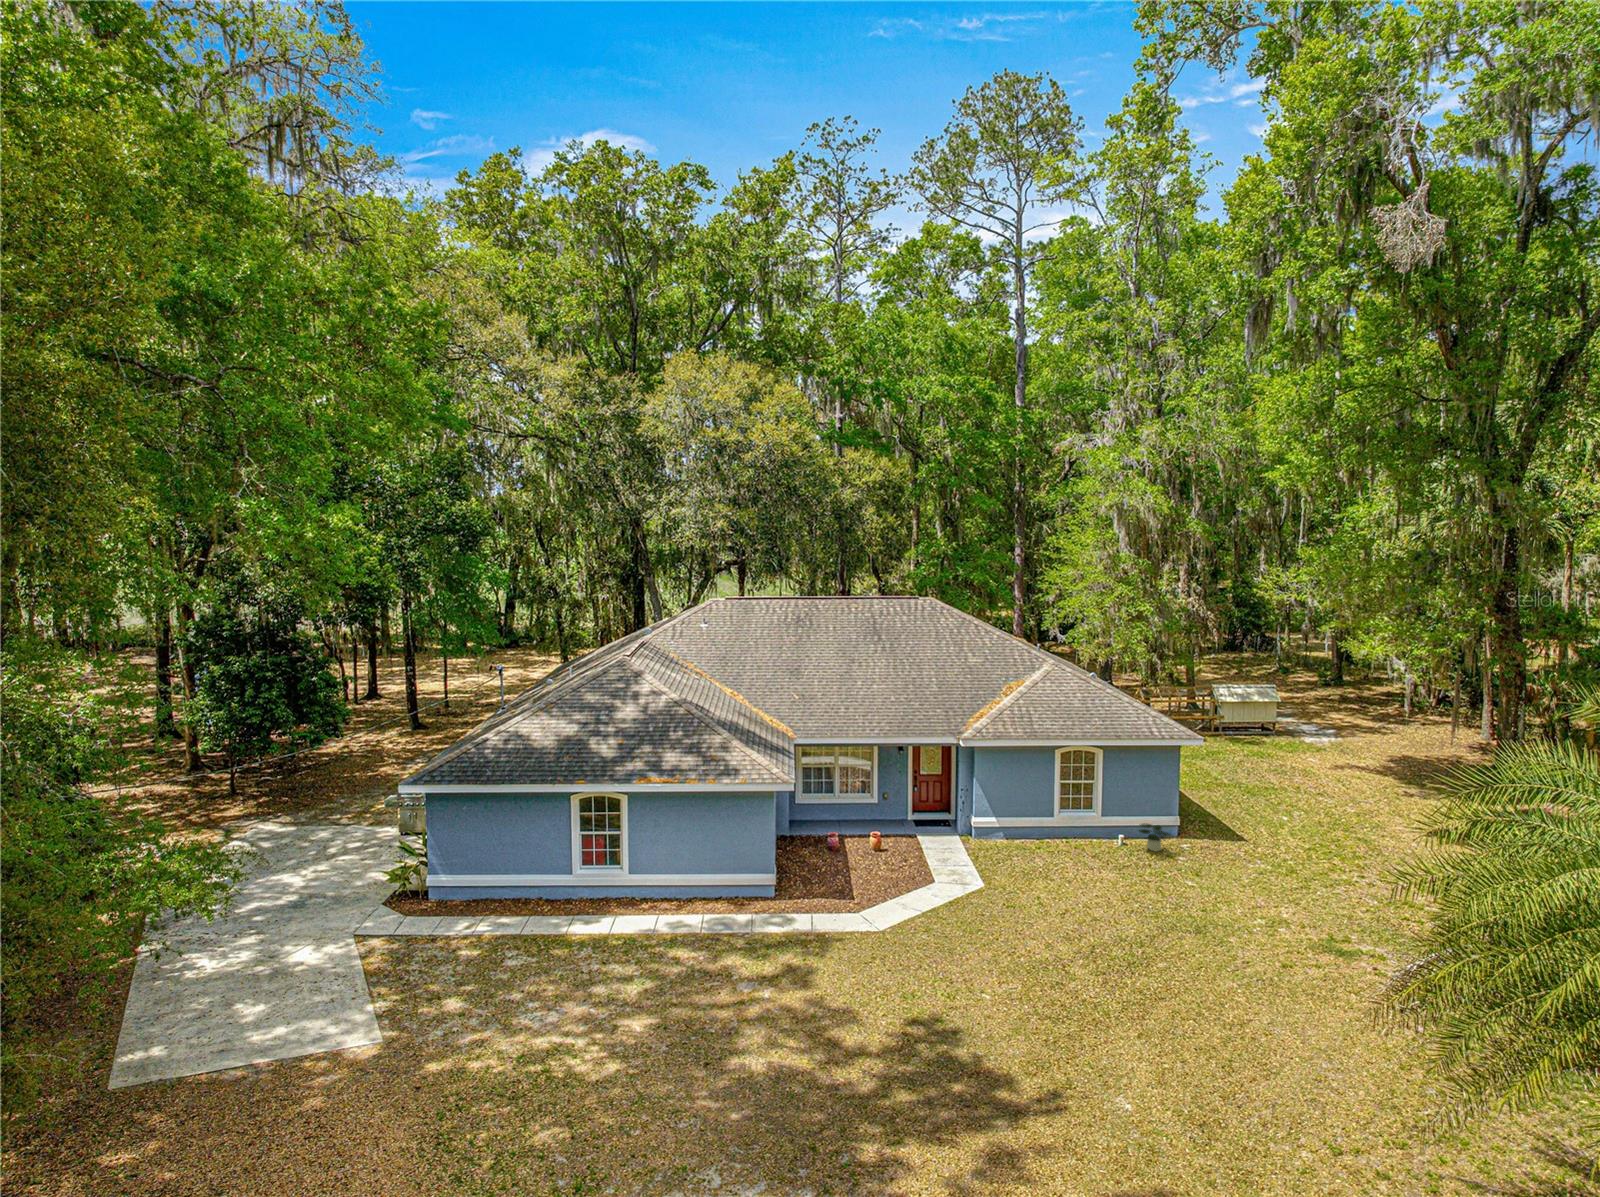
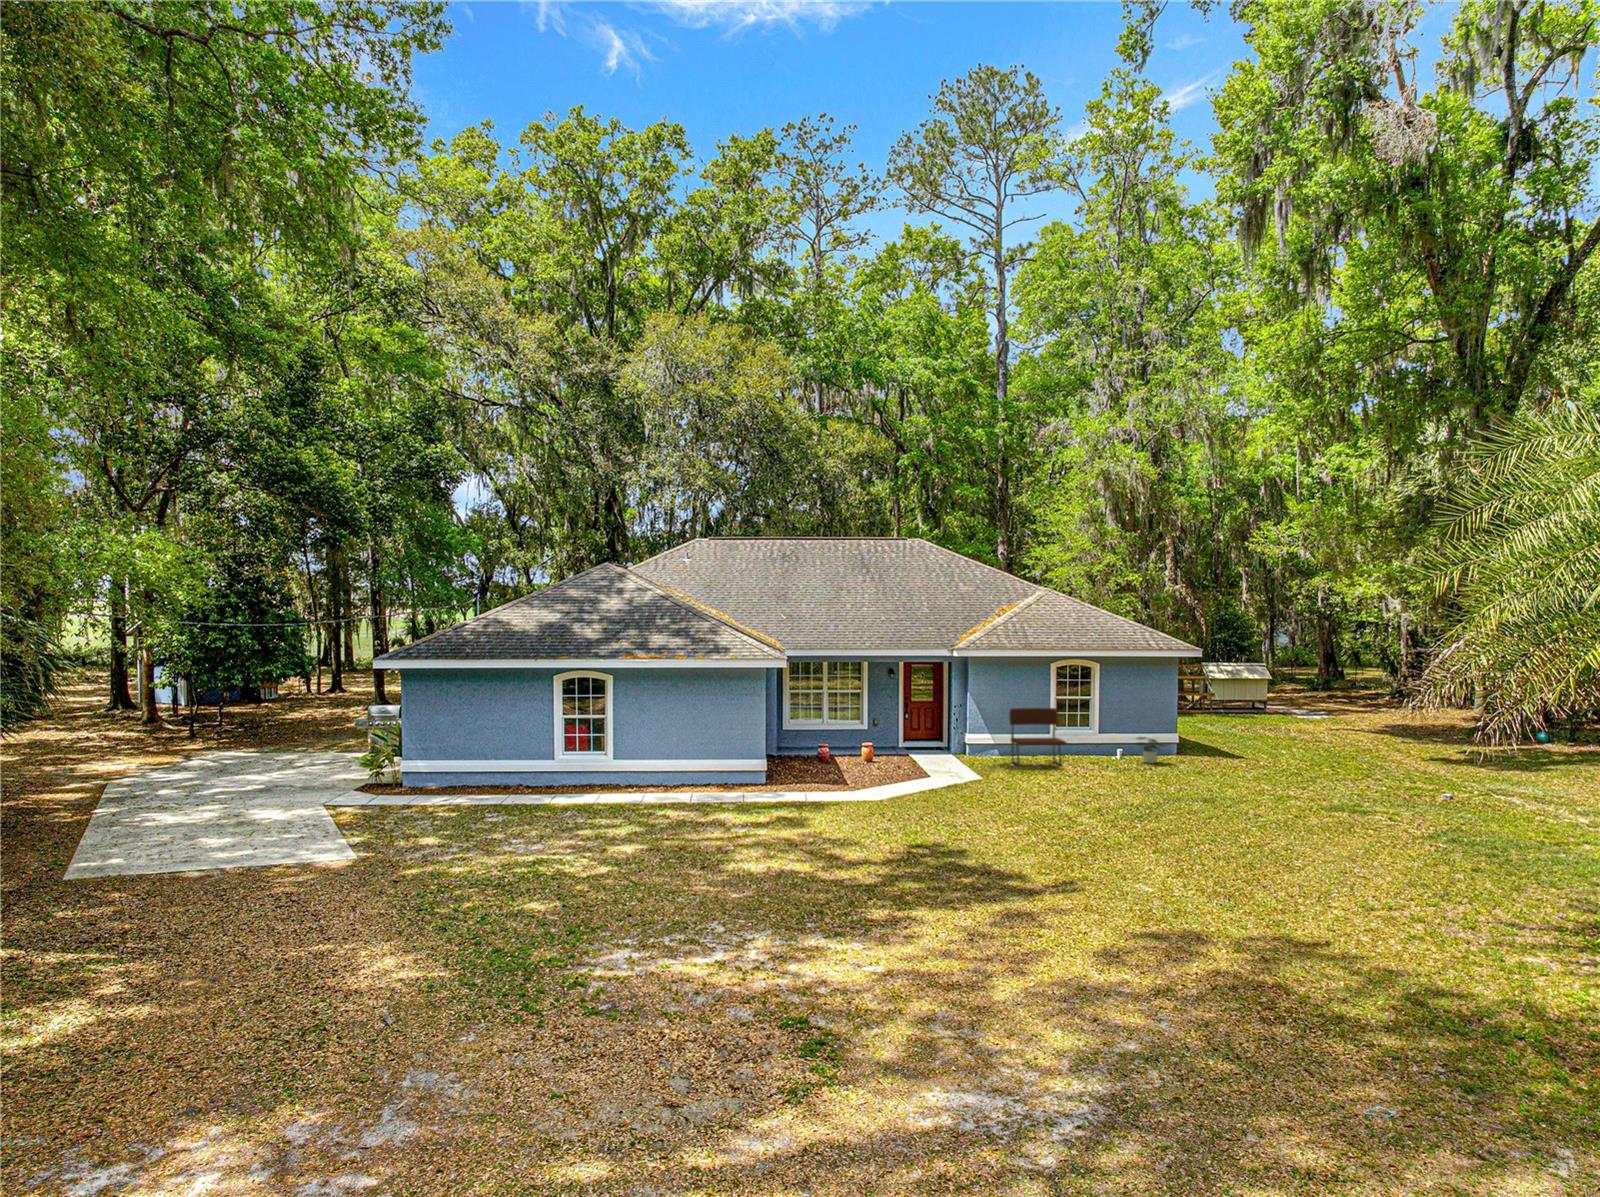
bench: none [1015,795,1071,856] -> present [1009,708,1067,765]

